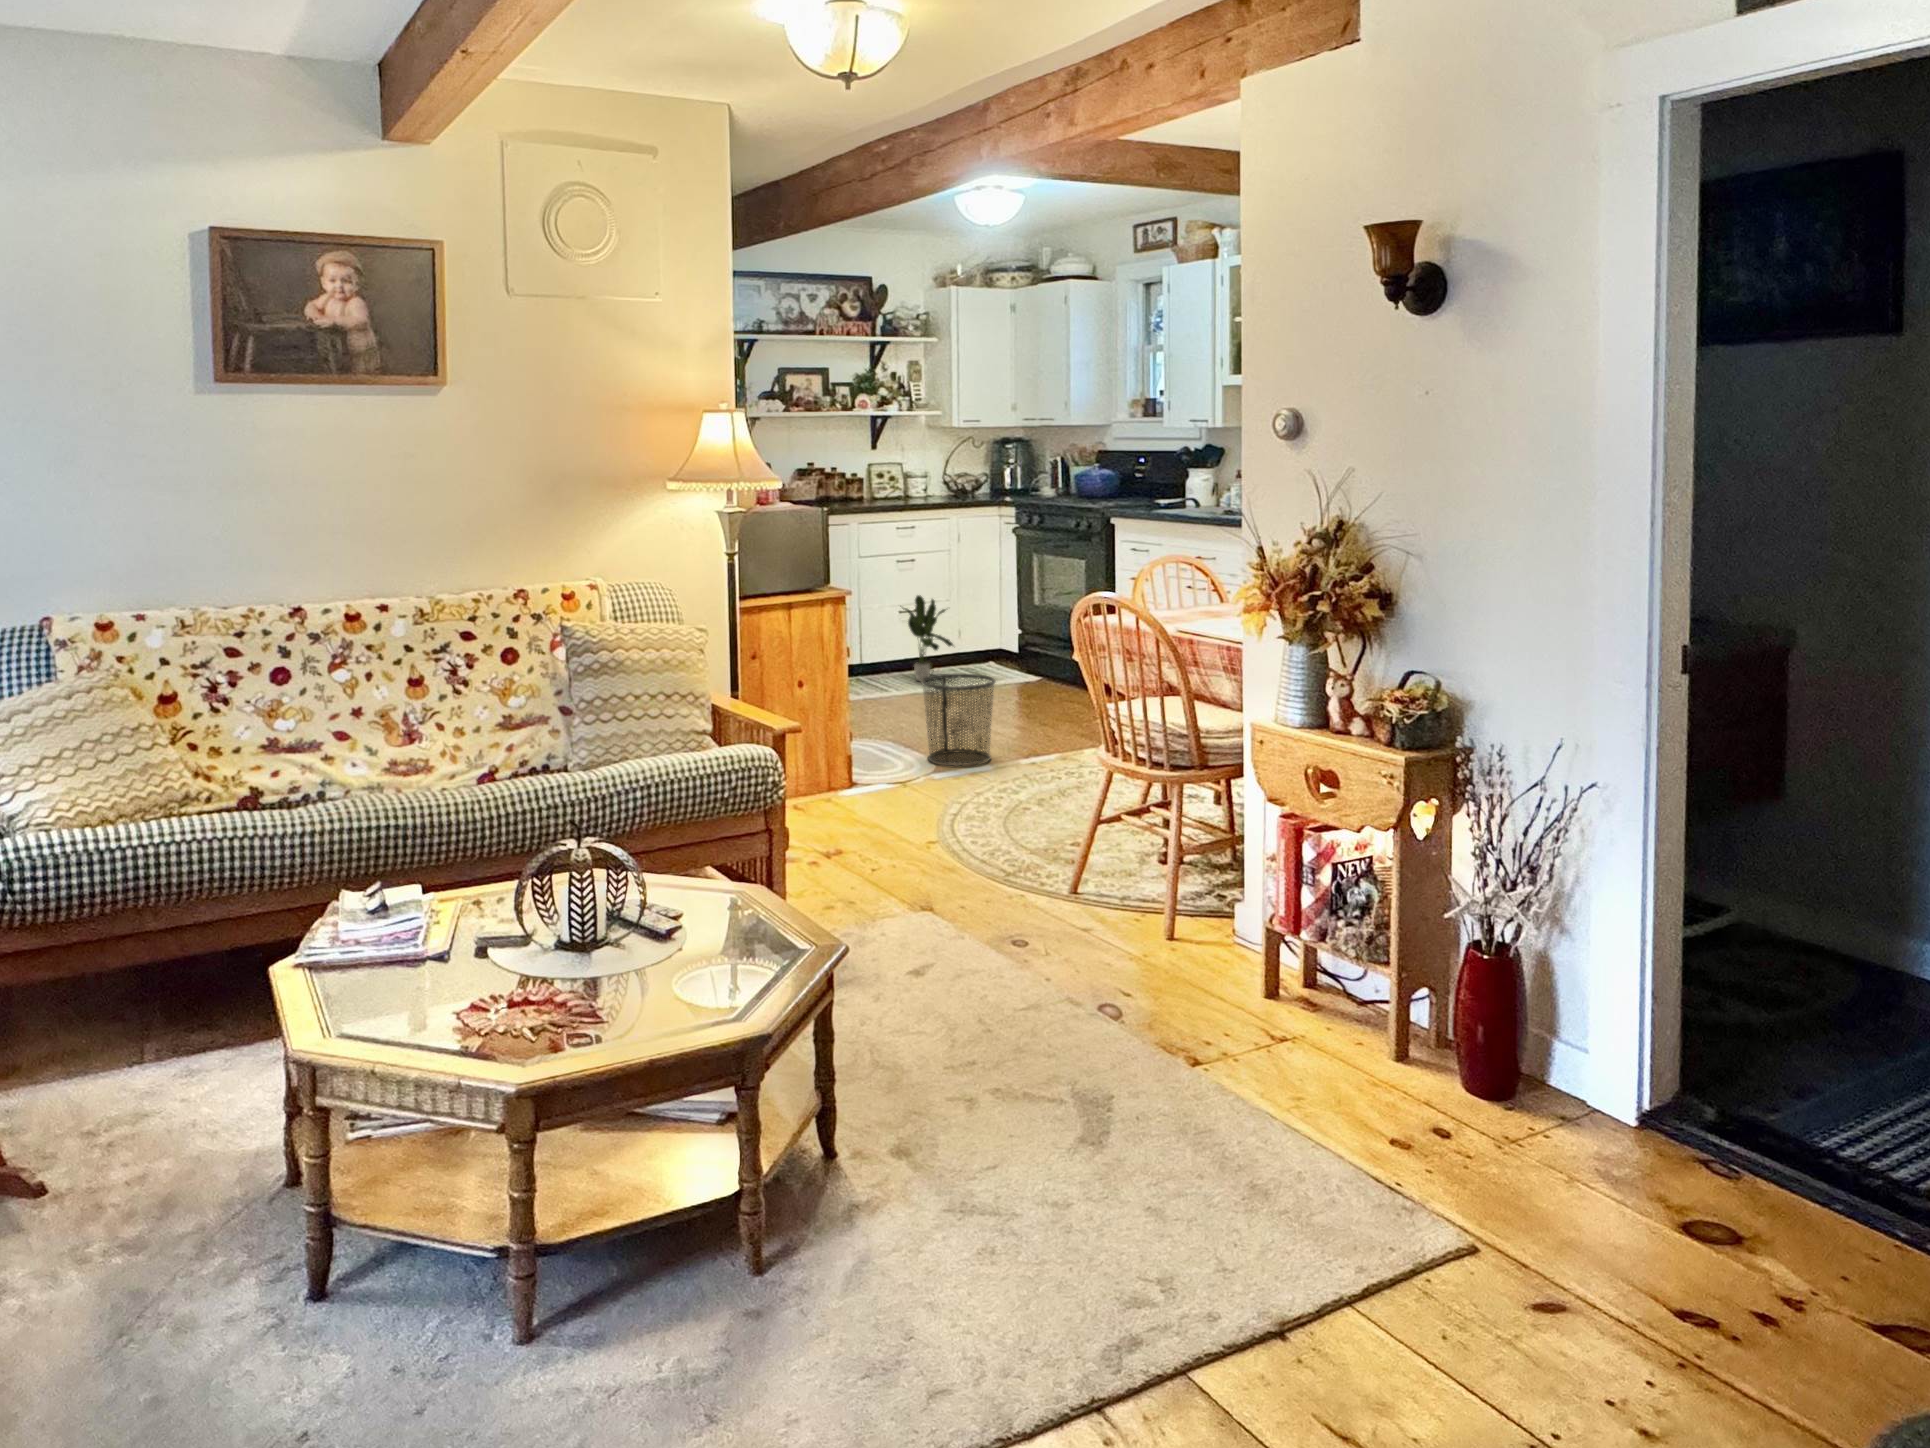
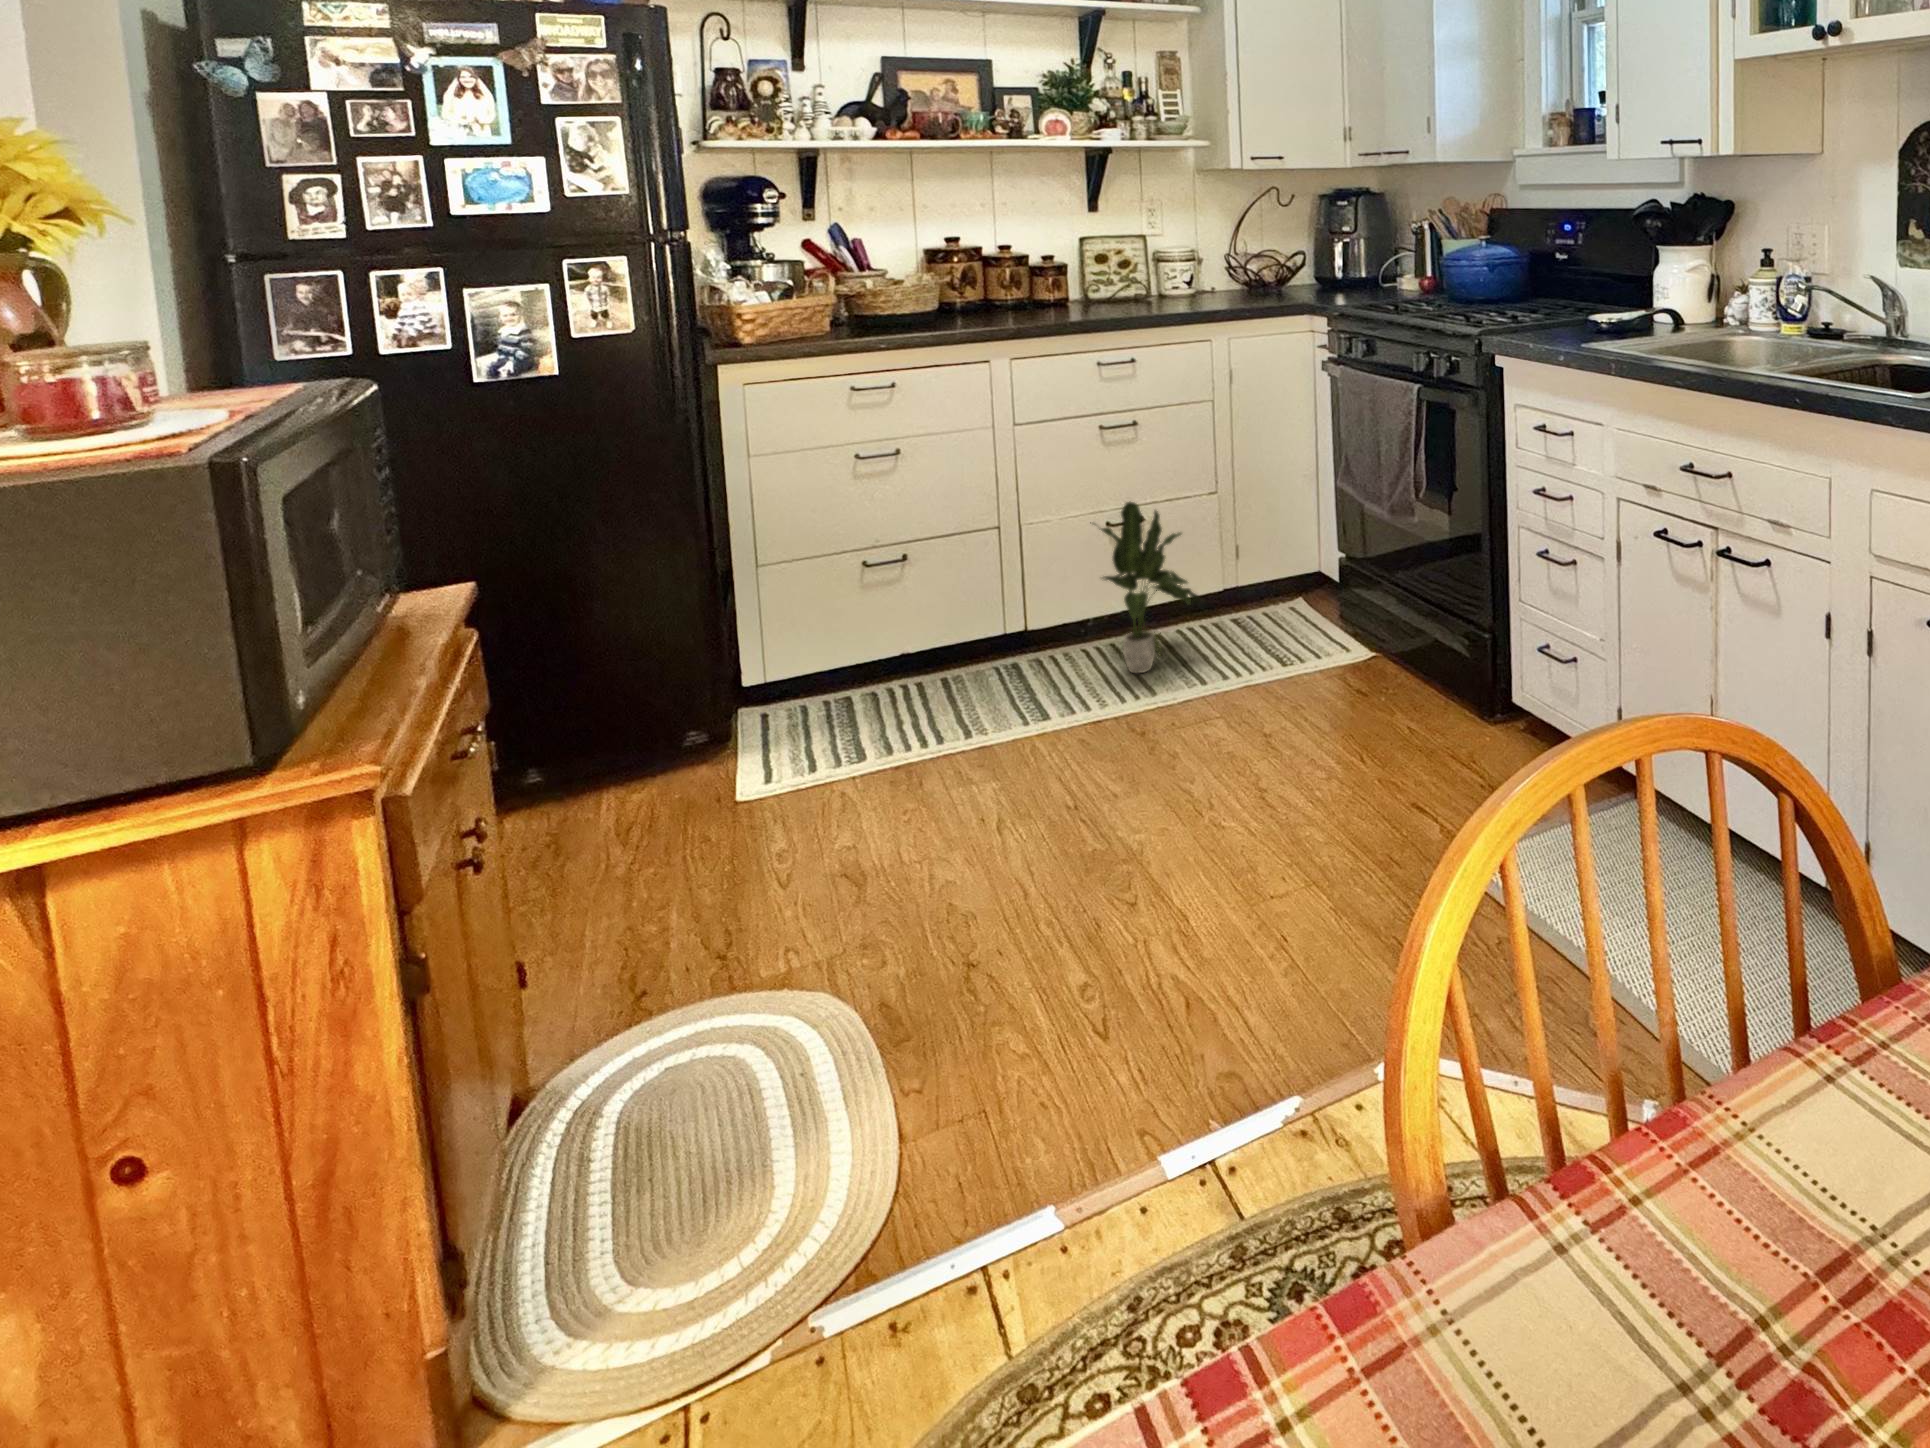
waste bin: present [921,673,996,766] -> none [839,895,1092,1280]

